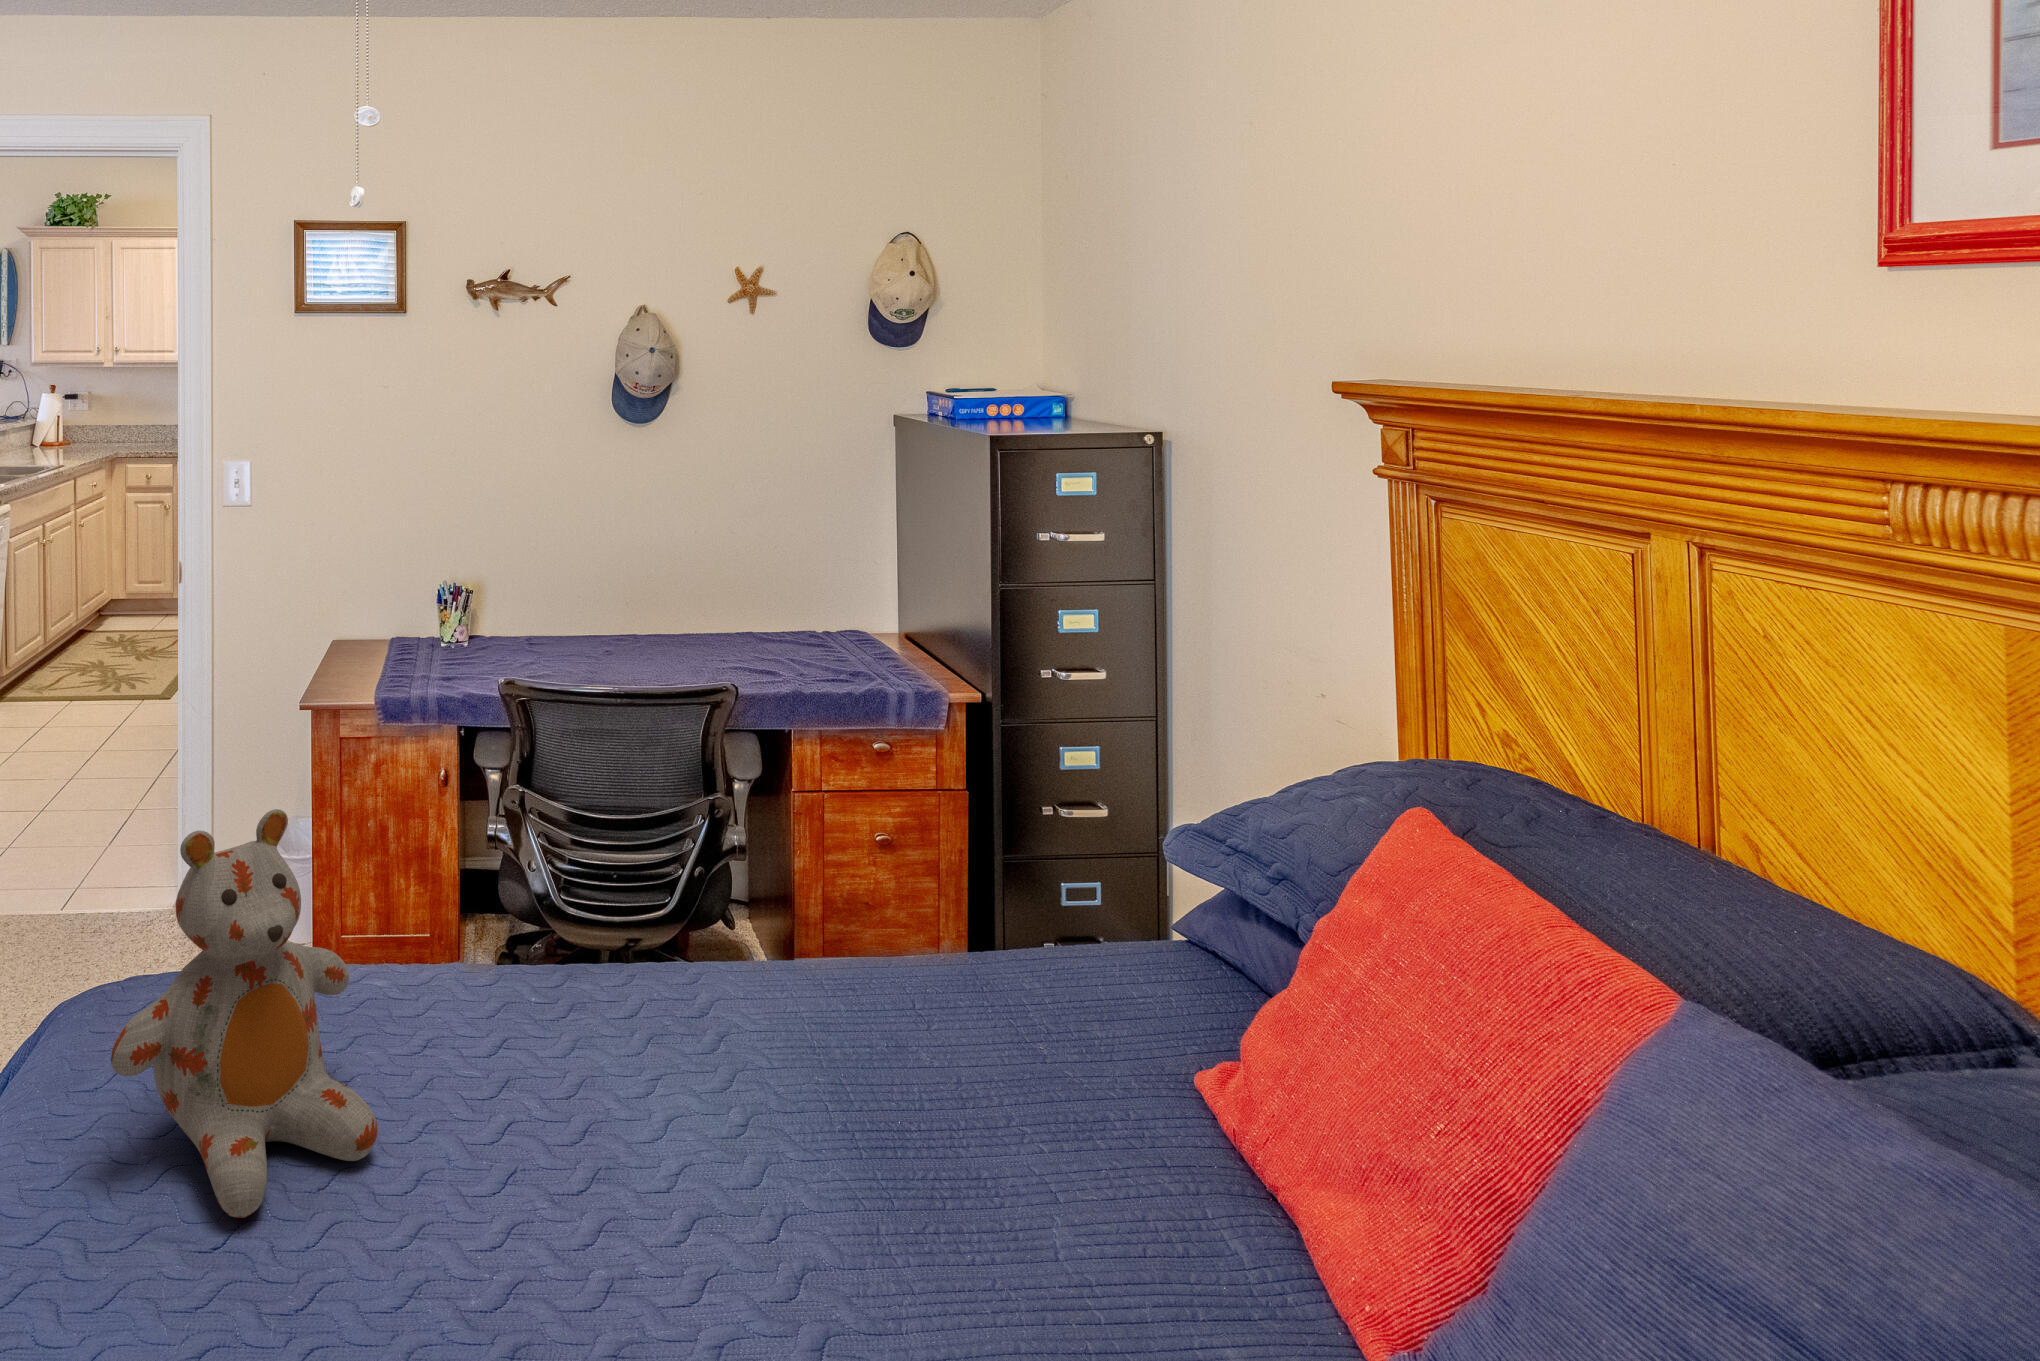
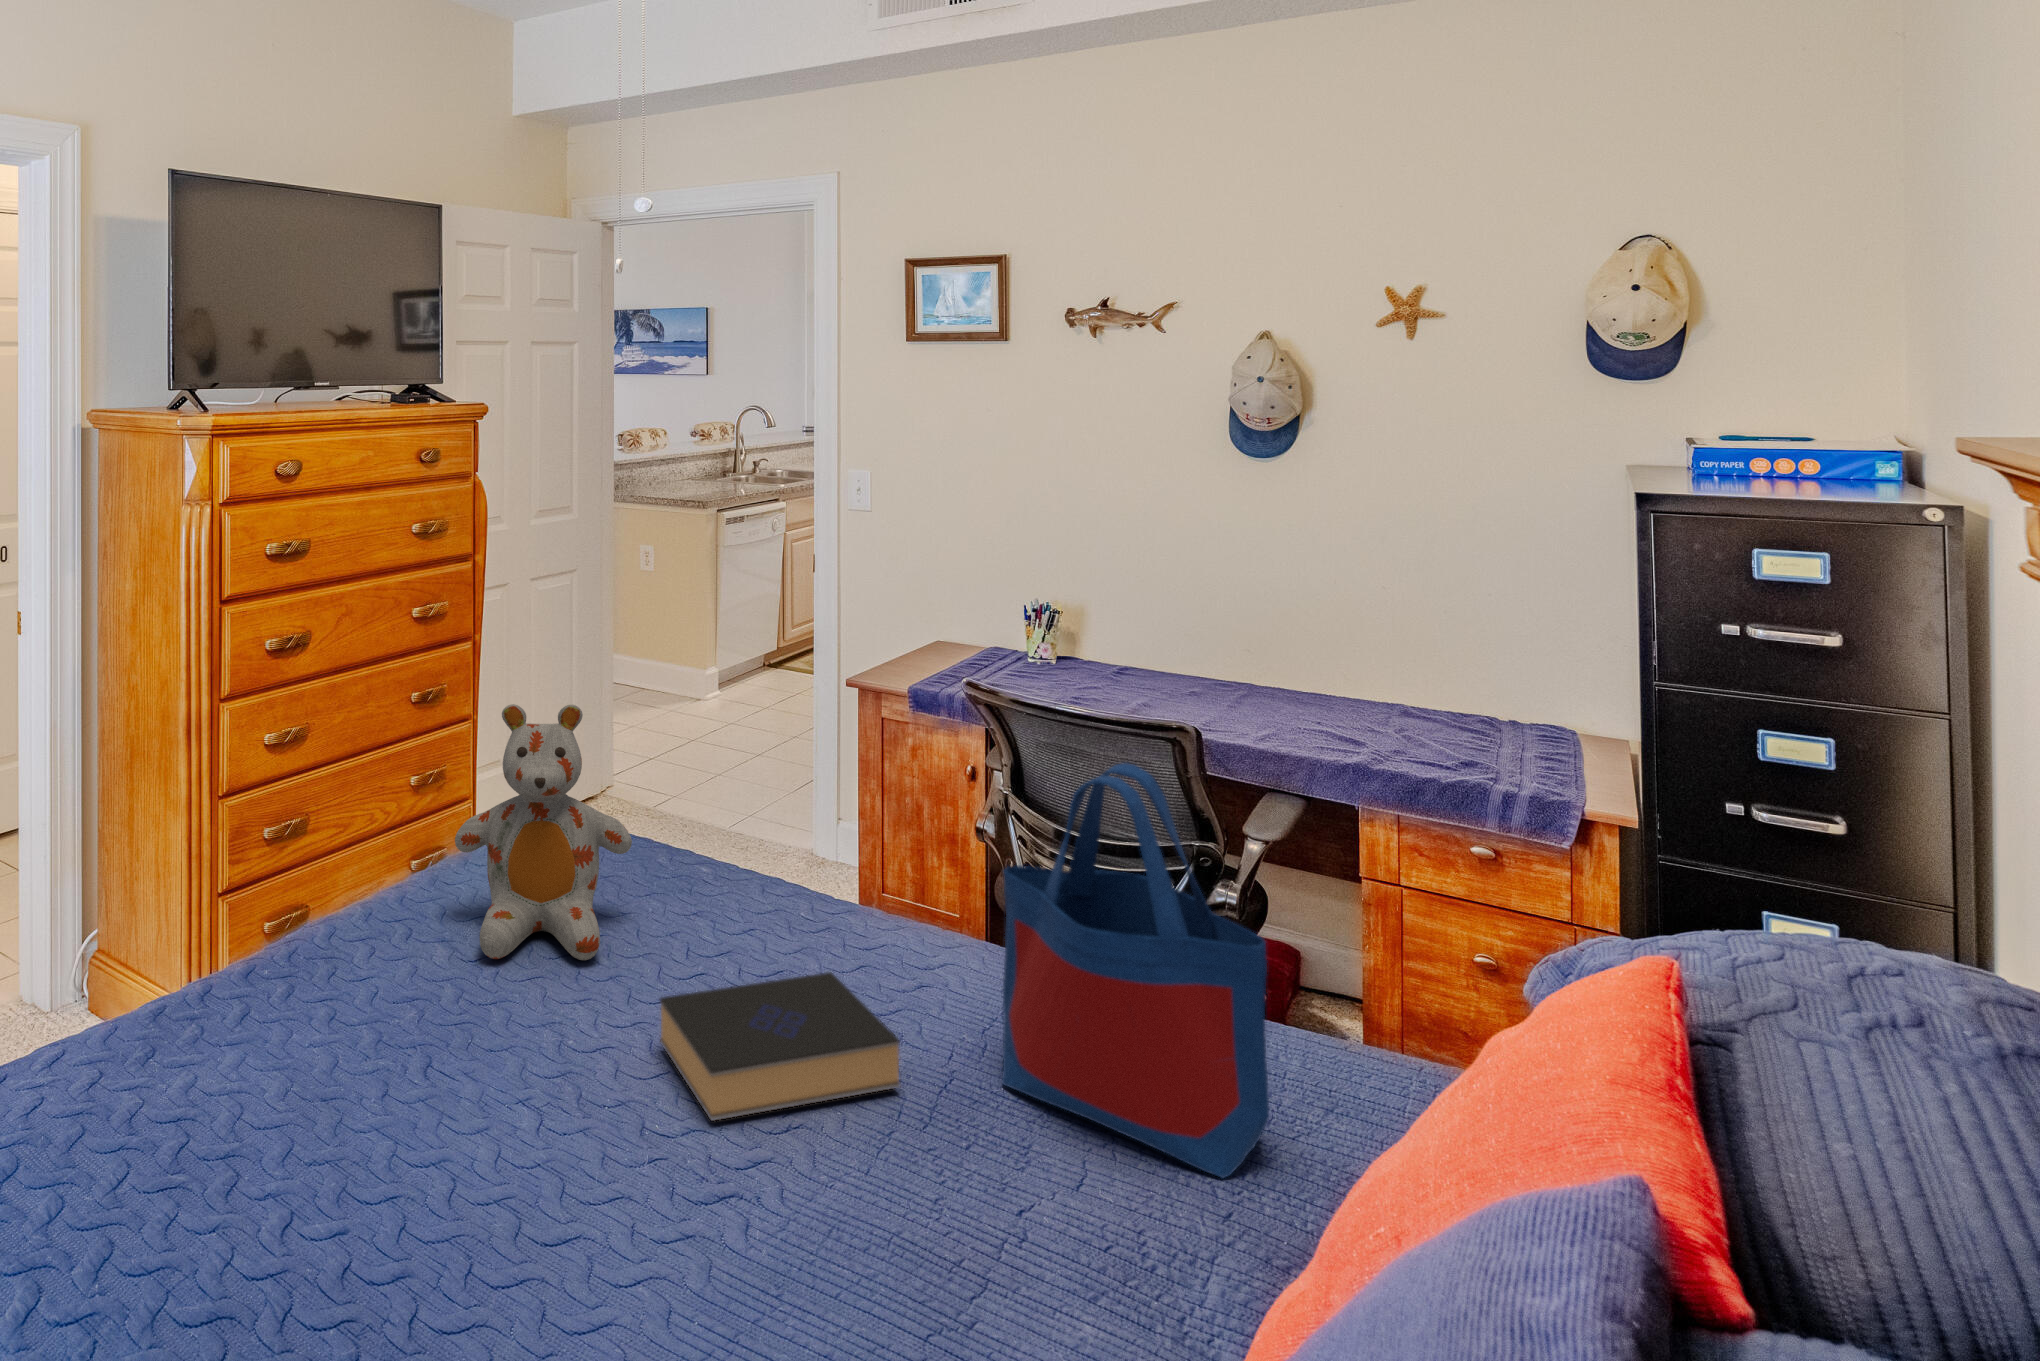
tote bag: none [846,729,1101,1099] -> present [1002,763,1269,1178]
book: none [573,1044,826,1293] -> present [660,972,900,1121]

